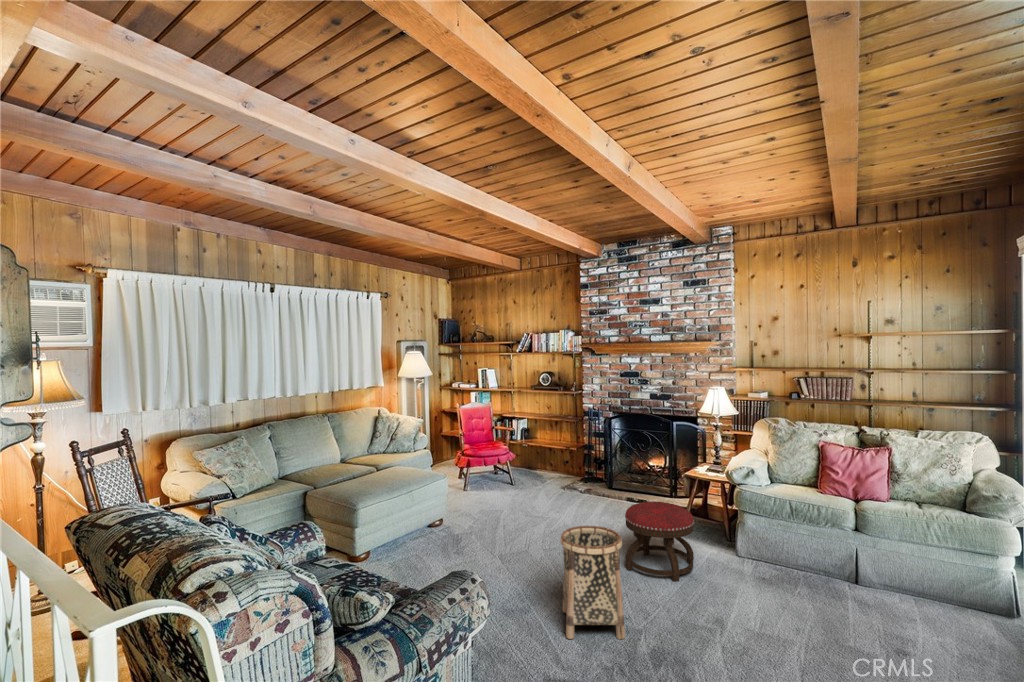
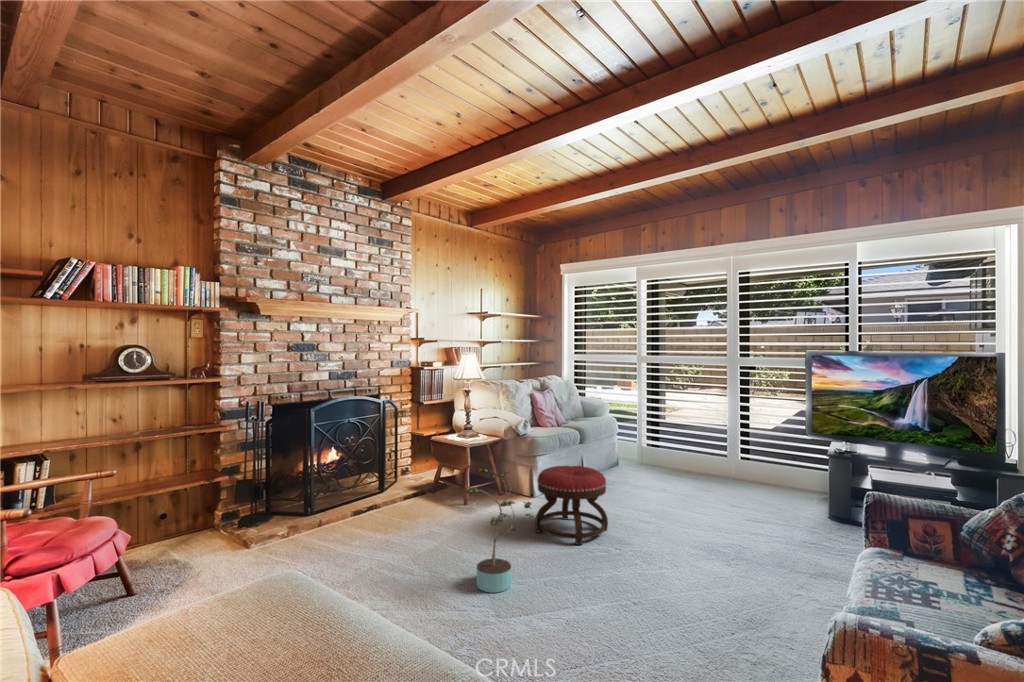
potted plant: none [526,468,567,550] -> present [467,468,533,593]
basket: present [560,526,625,639] -> none [675,478,750,592]

